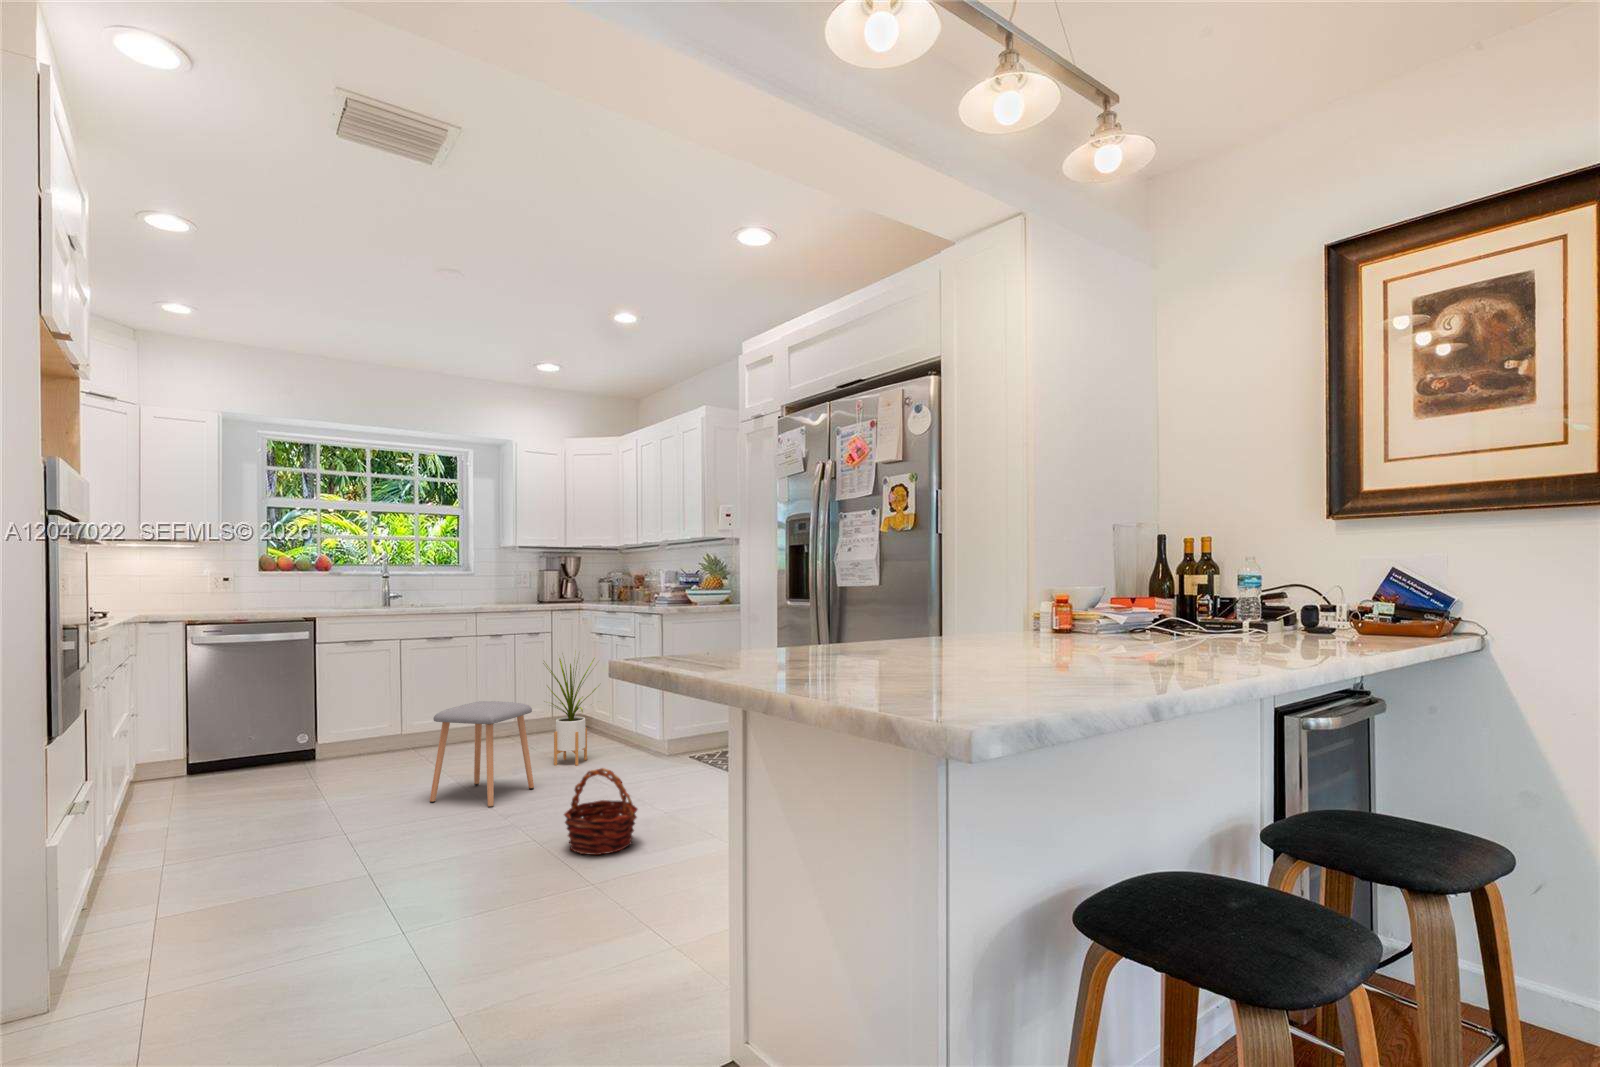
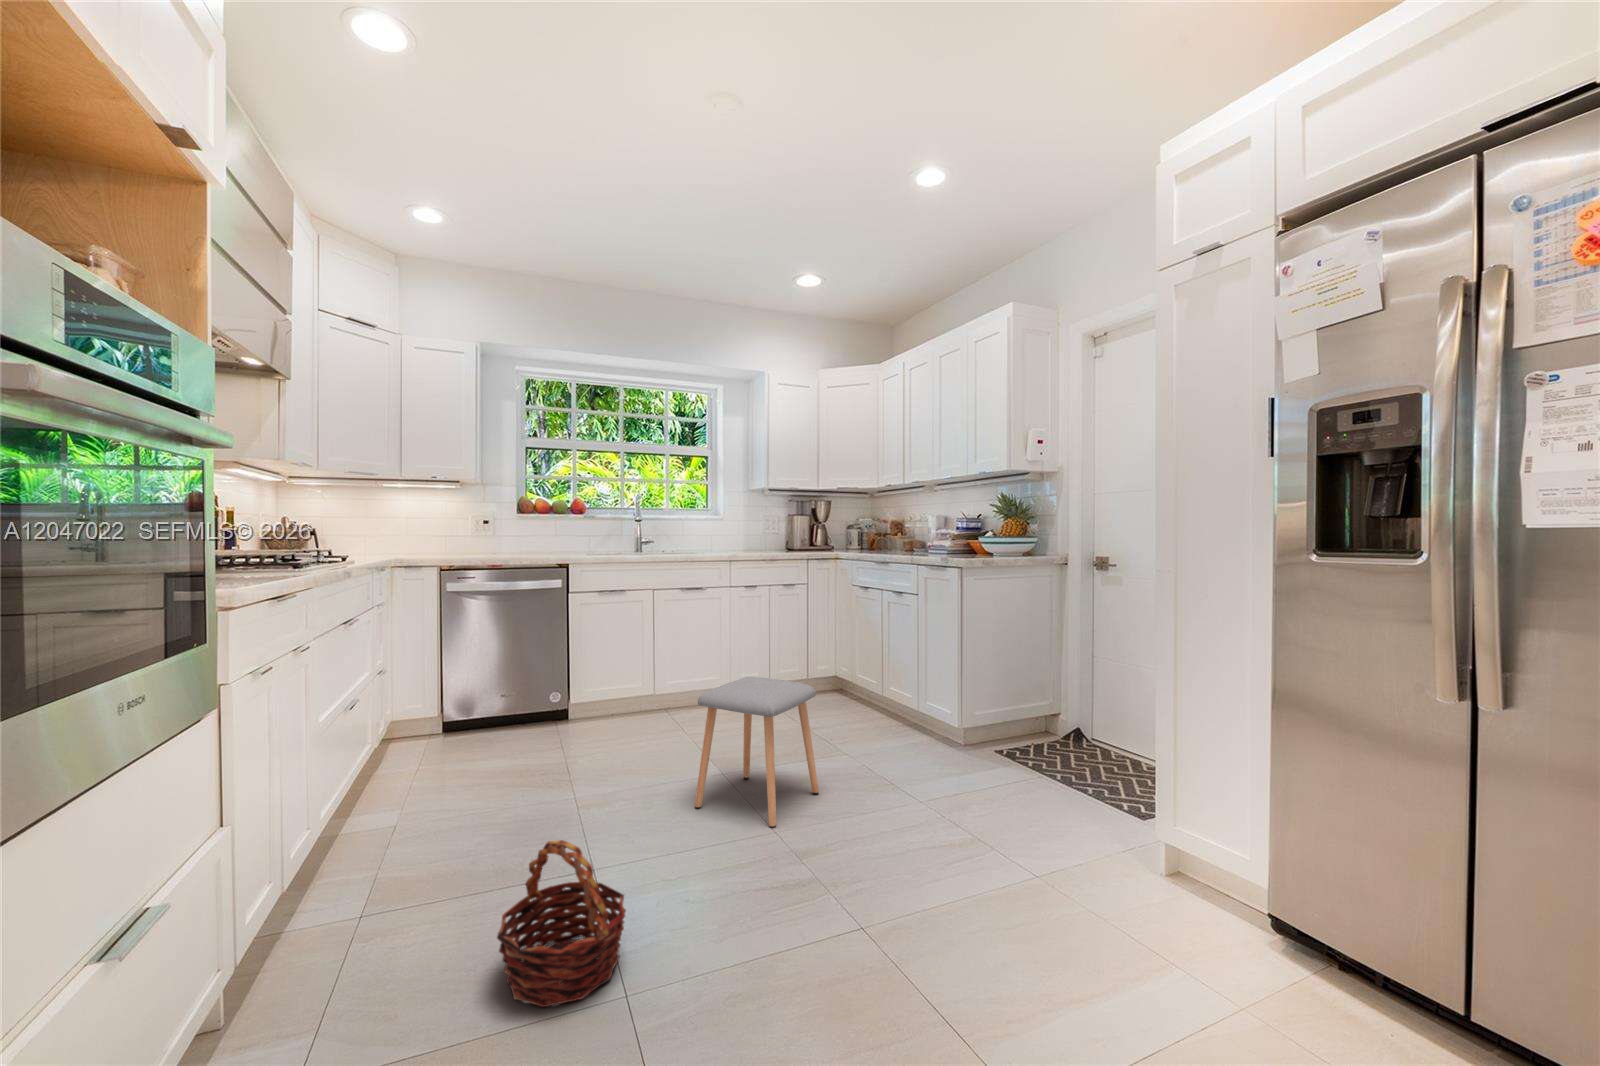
house plant: present [544,658,597,766] -> none [812,607,887,753]
basket: present [564,768,638,855] -> present [497,840,626,1007]

